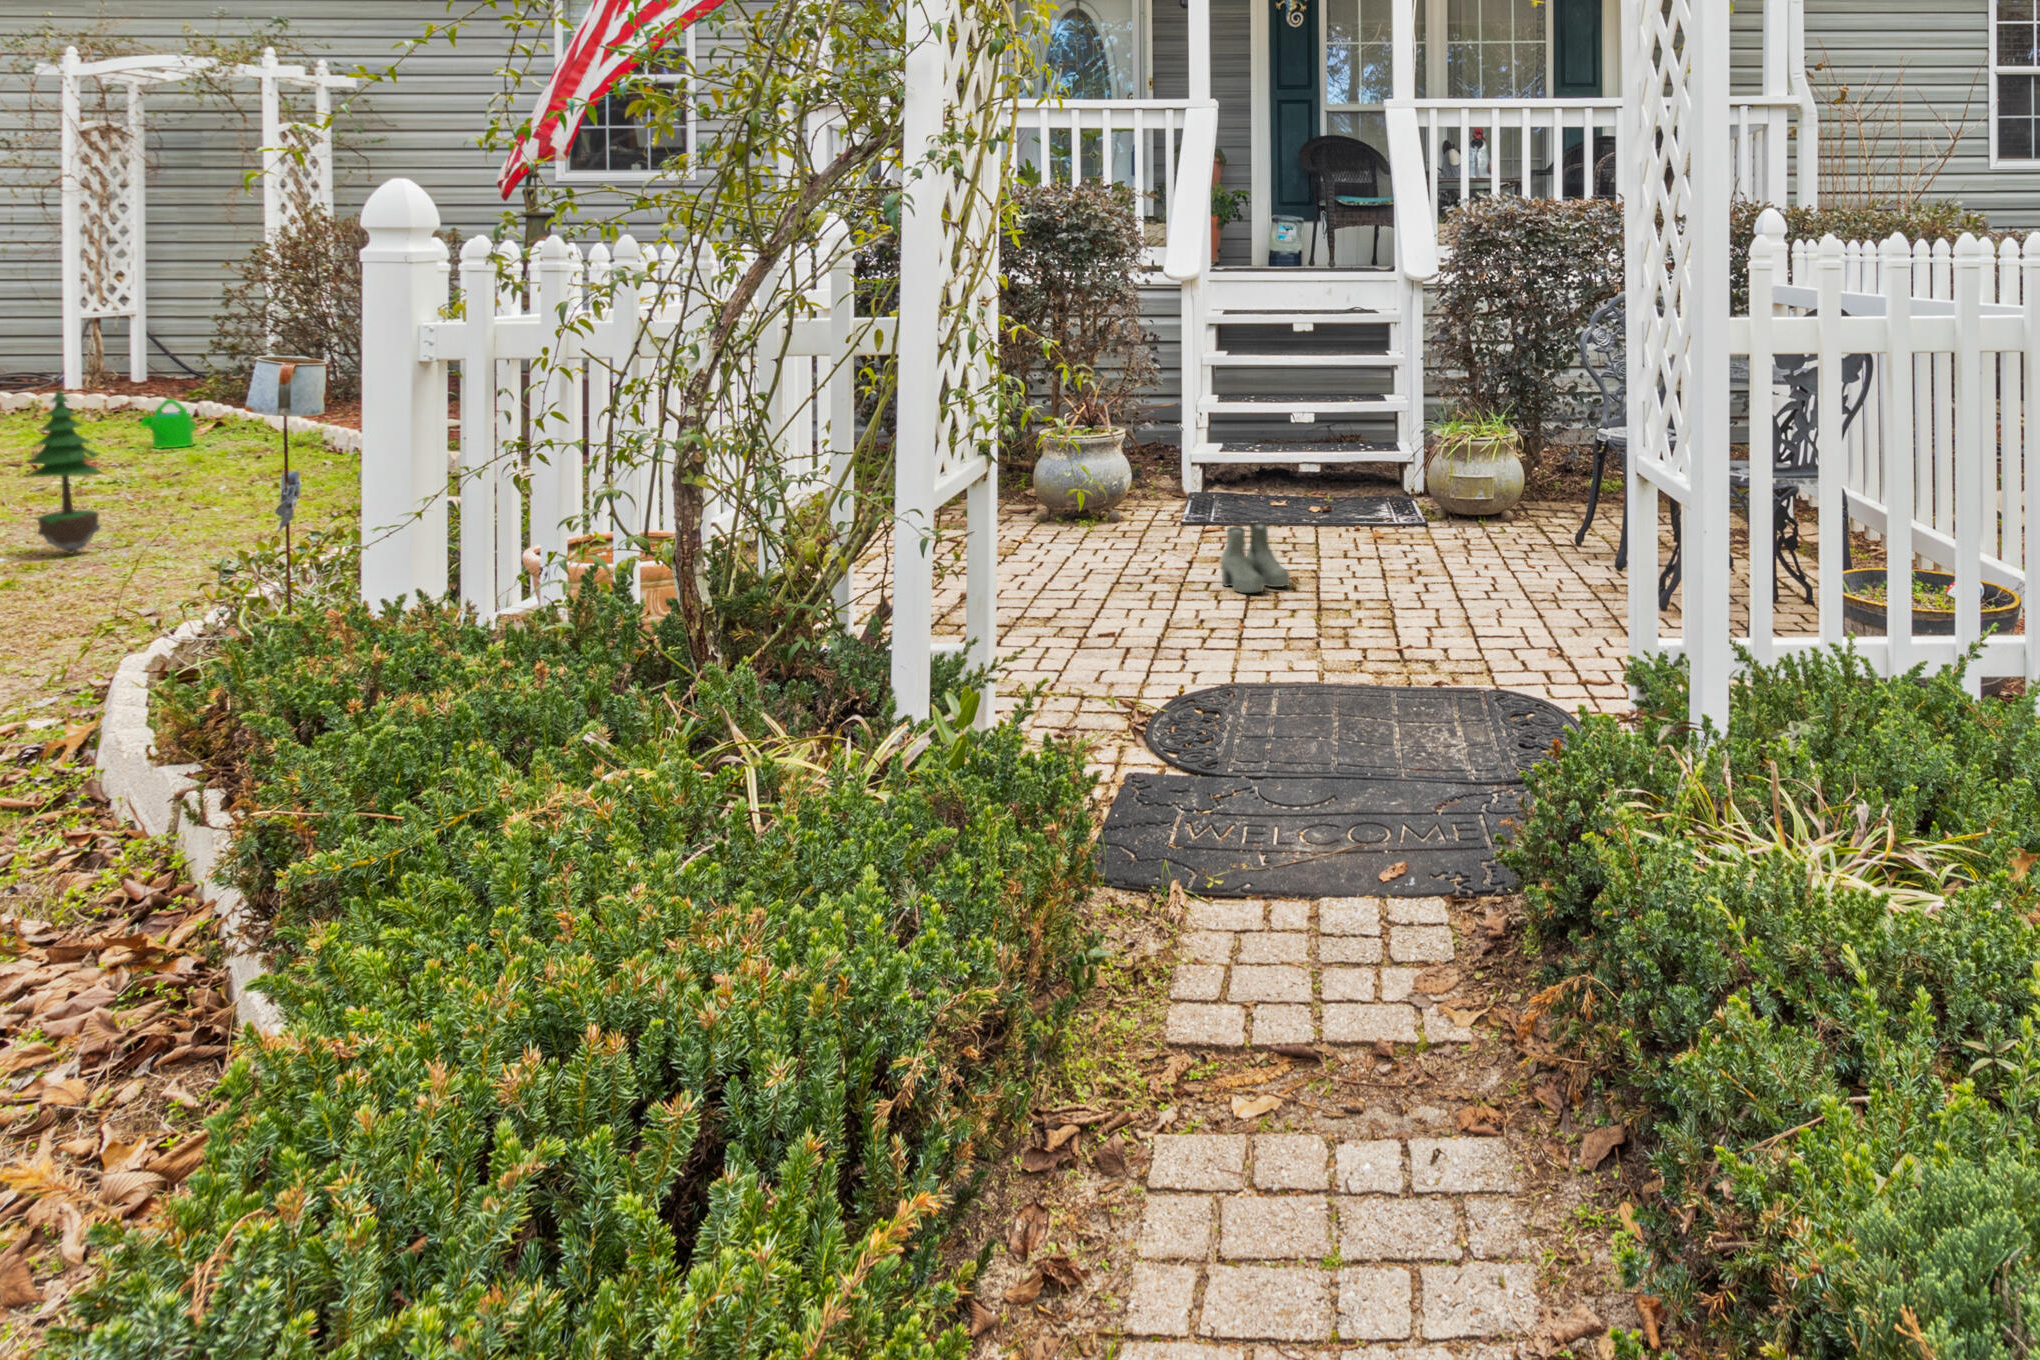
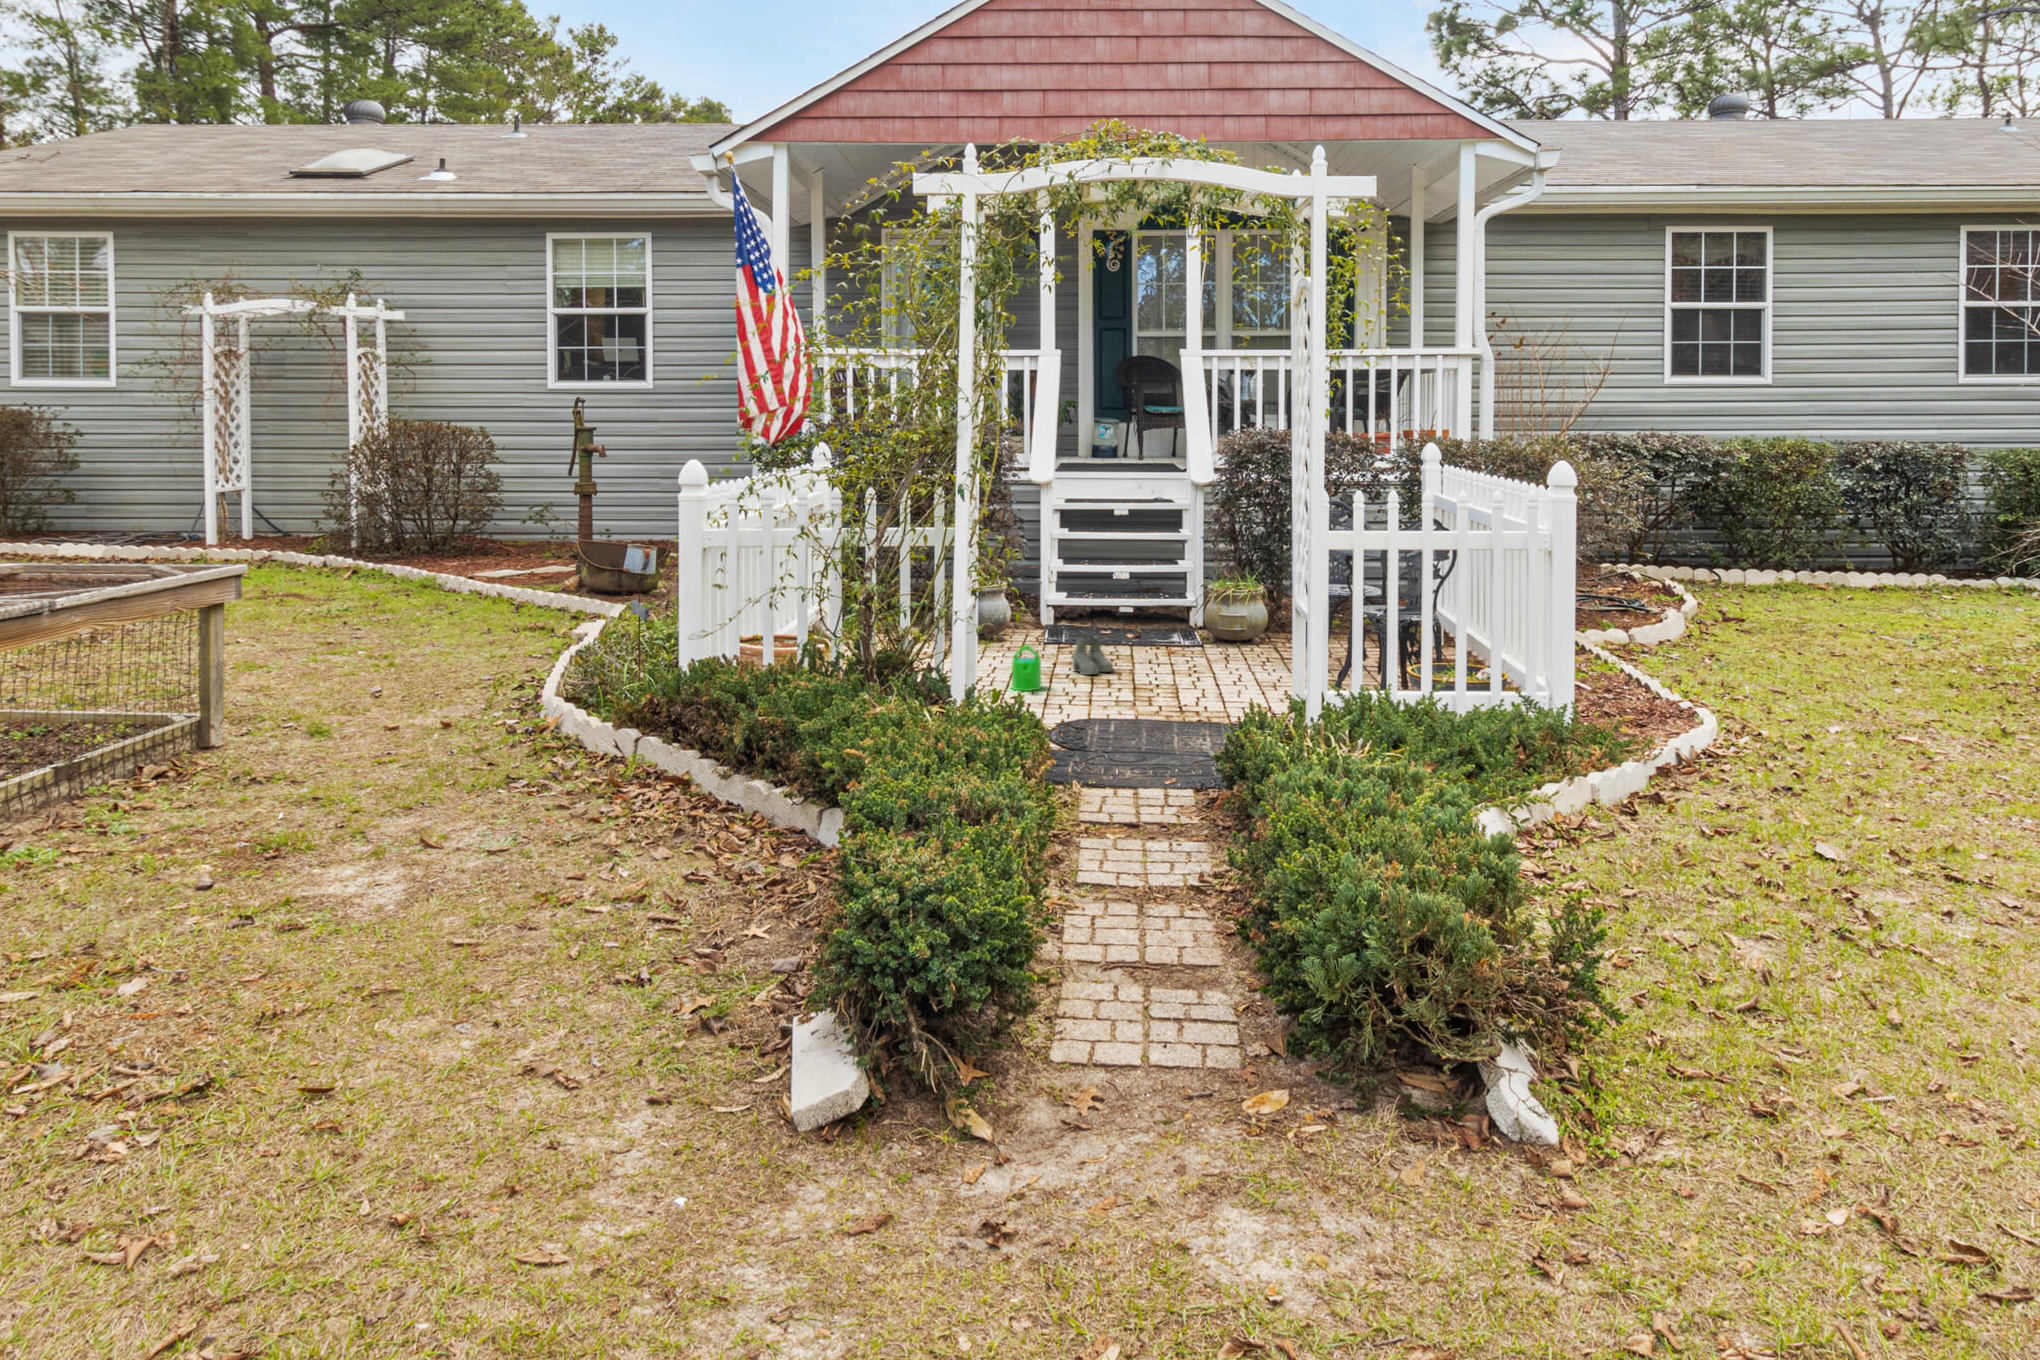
potted tree: present [27,388,101,554] -> none [386,550,424,647]
watering can: present [140,399,195,448] -> present [1010,645,1042,691]

